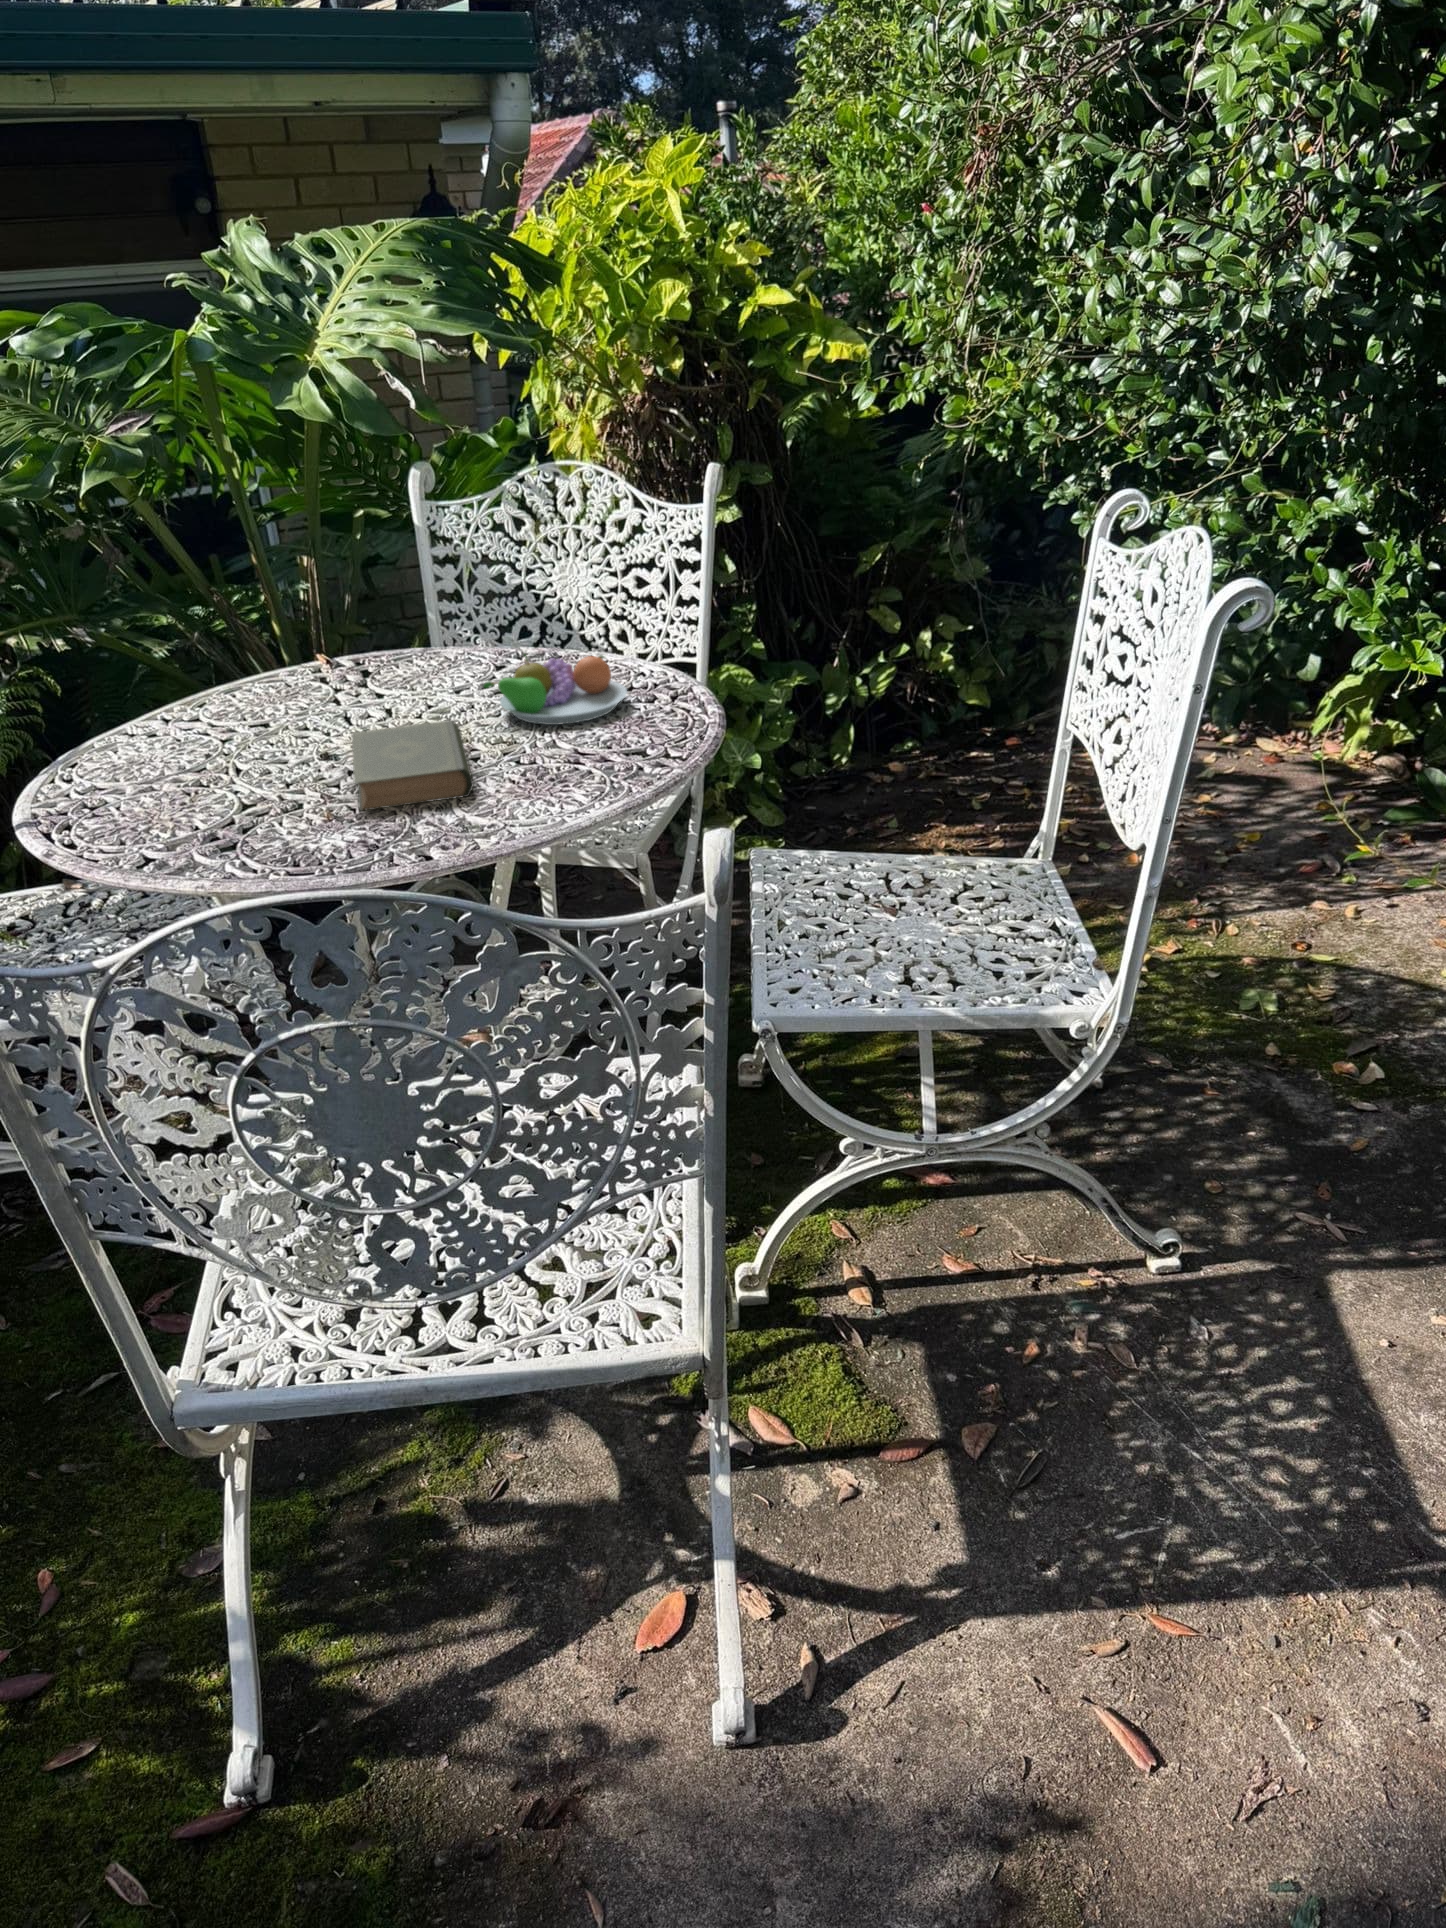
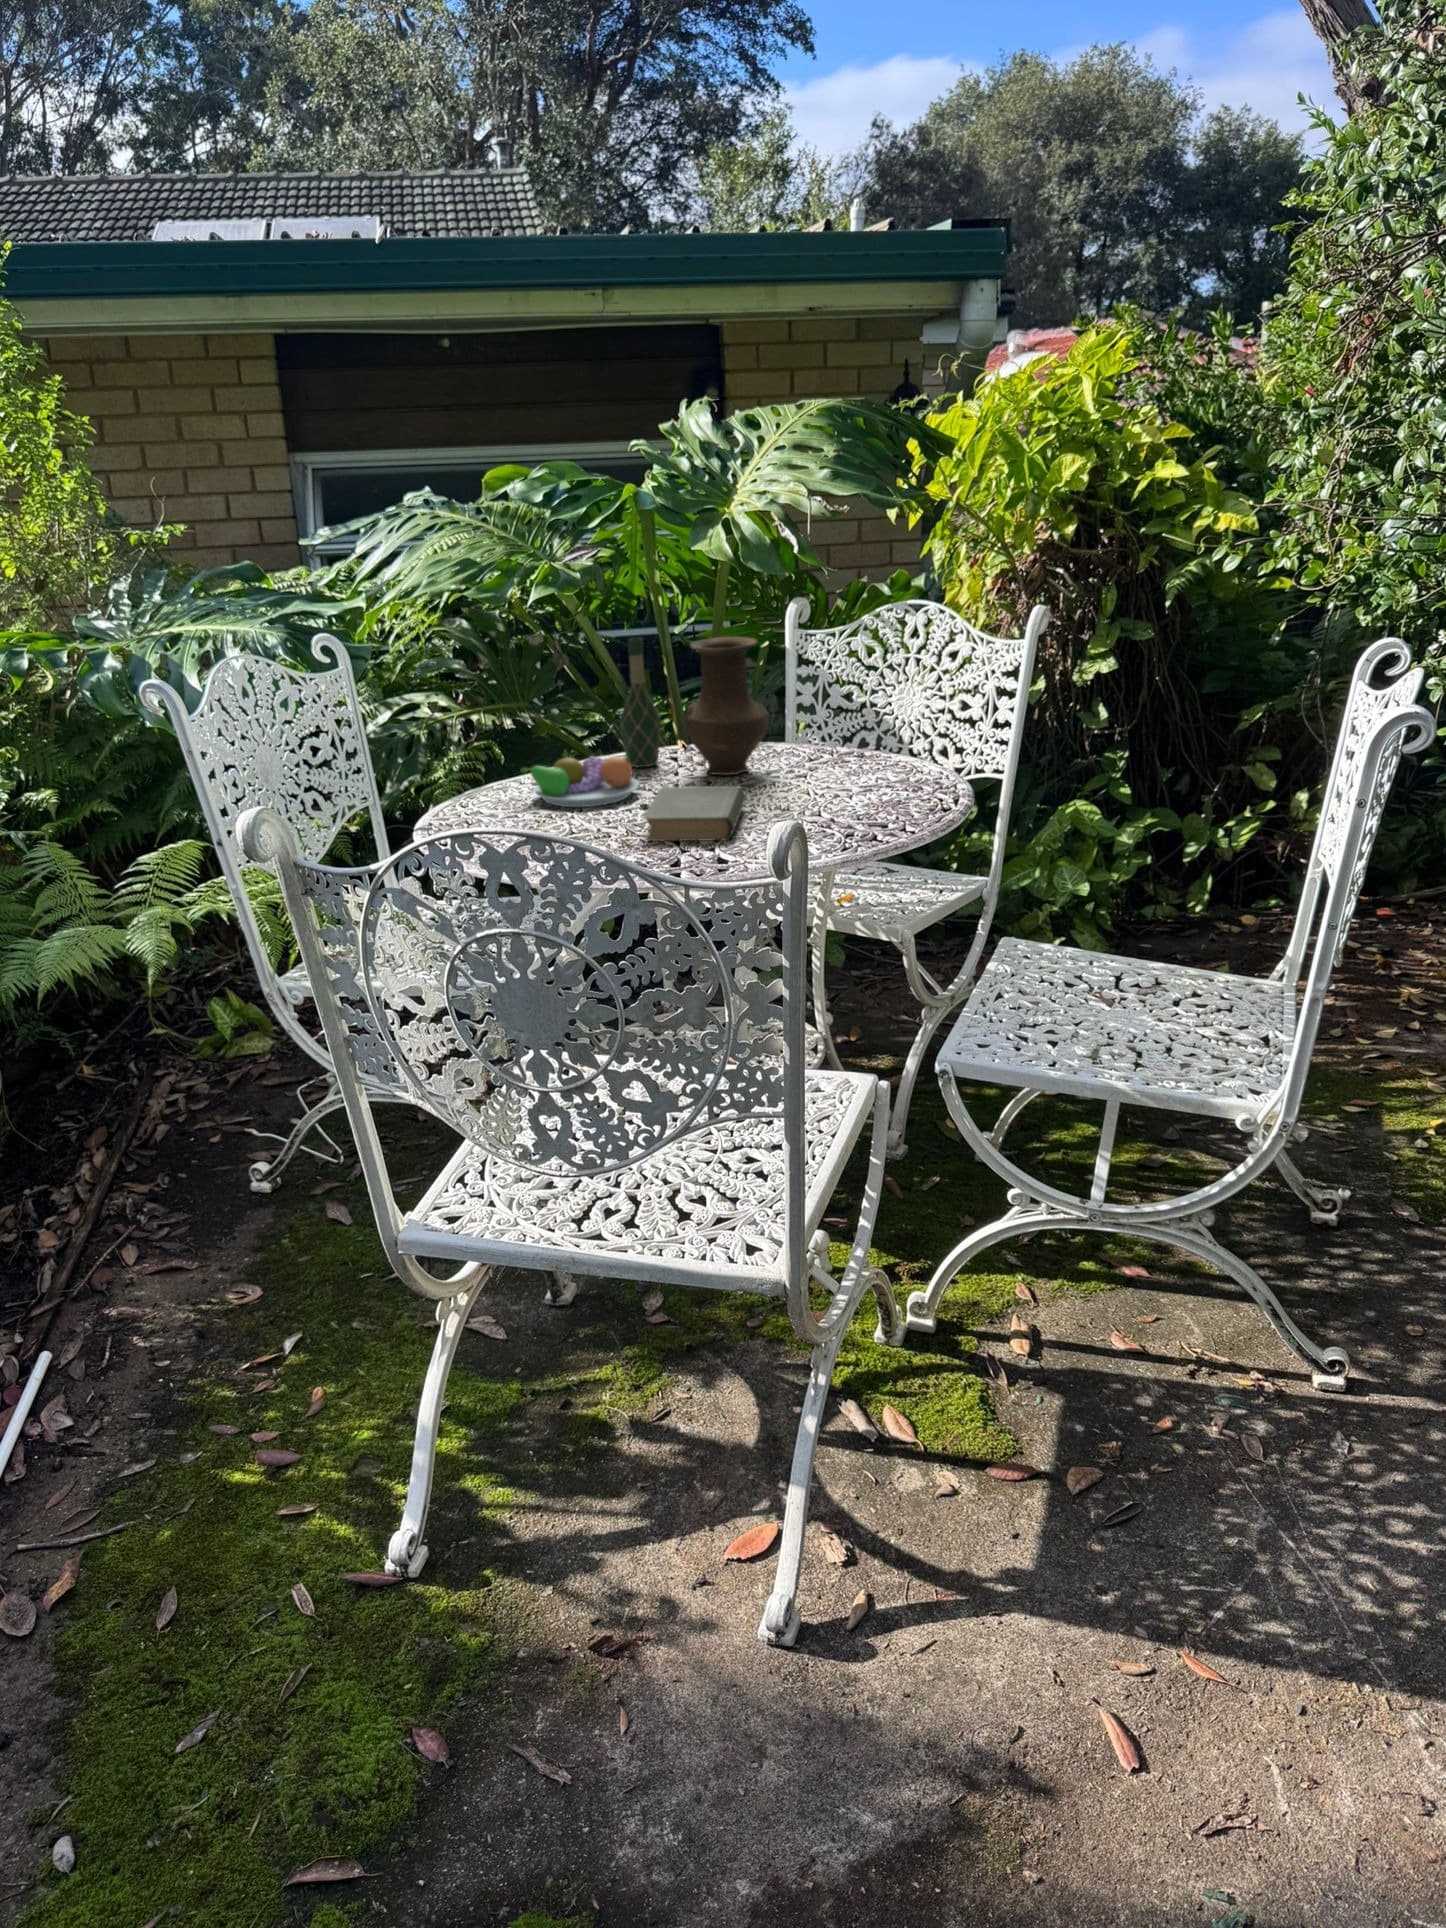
vase: none [340,528,450,702] -> present [685,637,769,775]
wine bottle: none [252,537,311,701] -> present [620,638,660,768]
fruit bowl: present [484,655,627,725] -> present [521,751,639,807]

